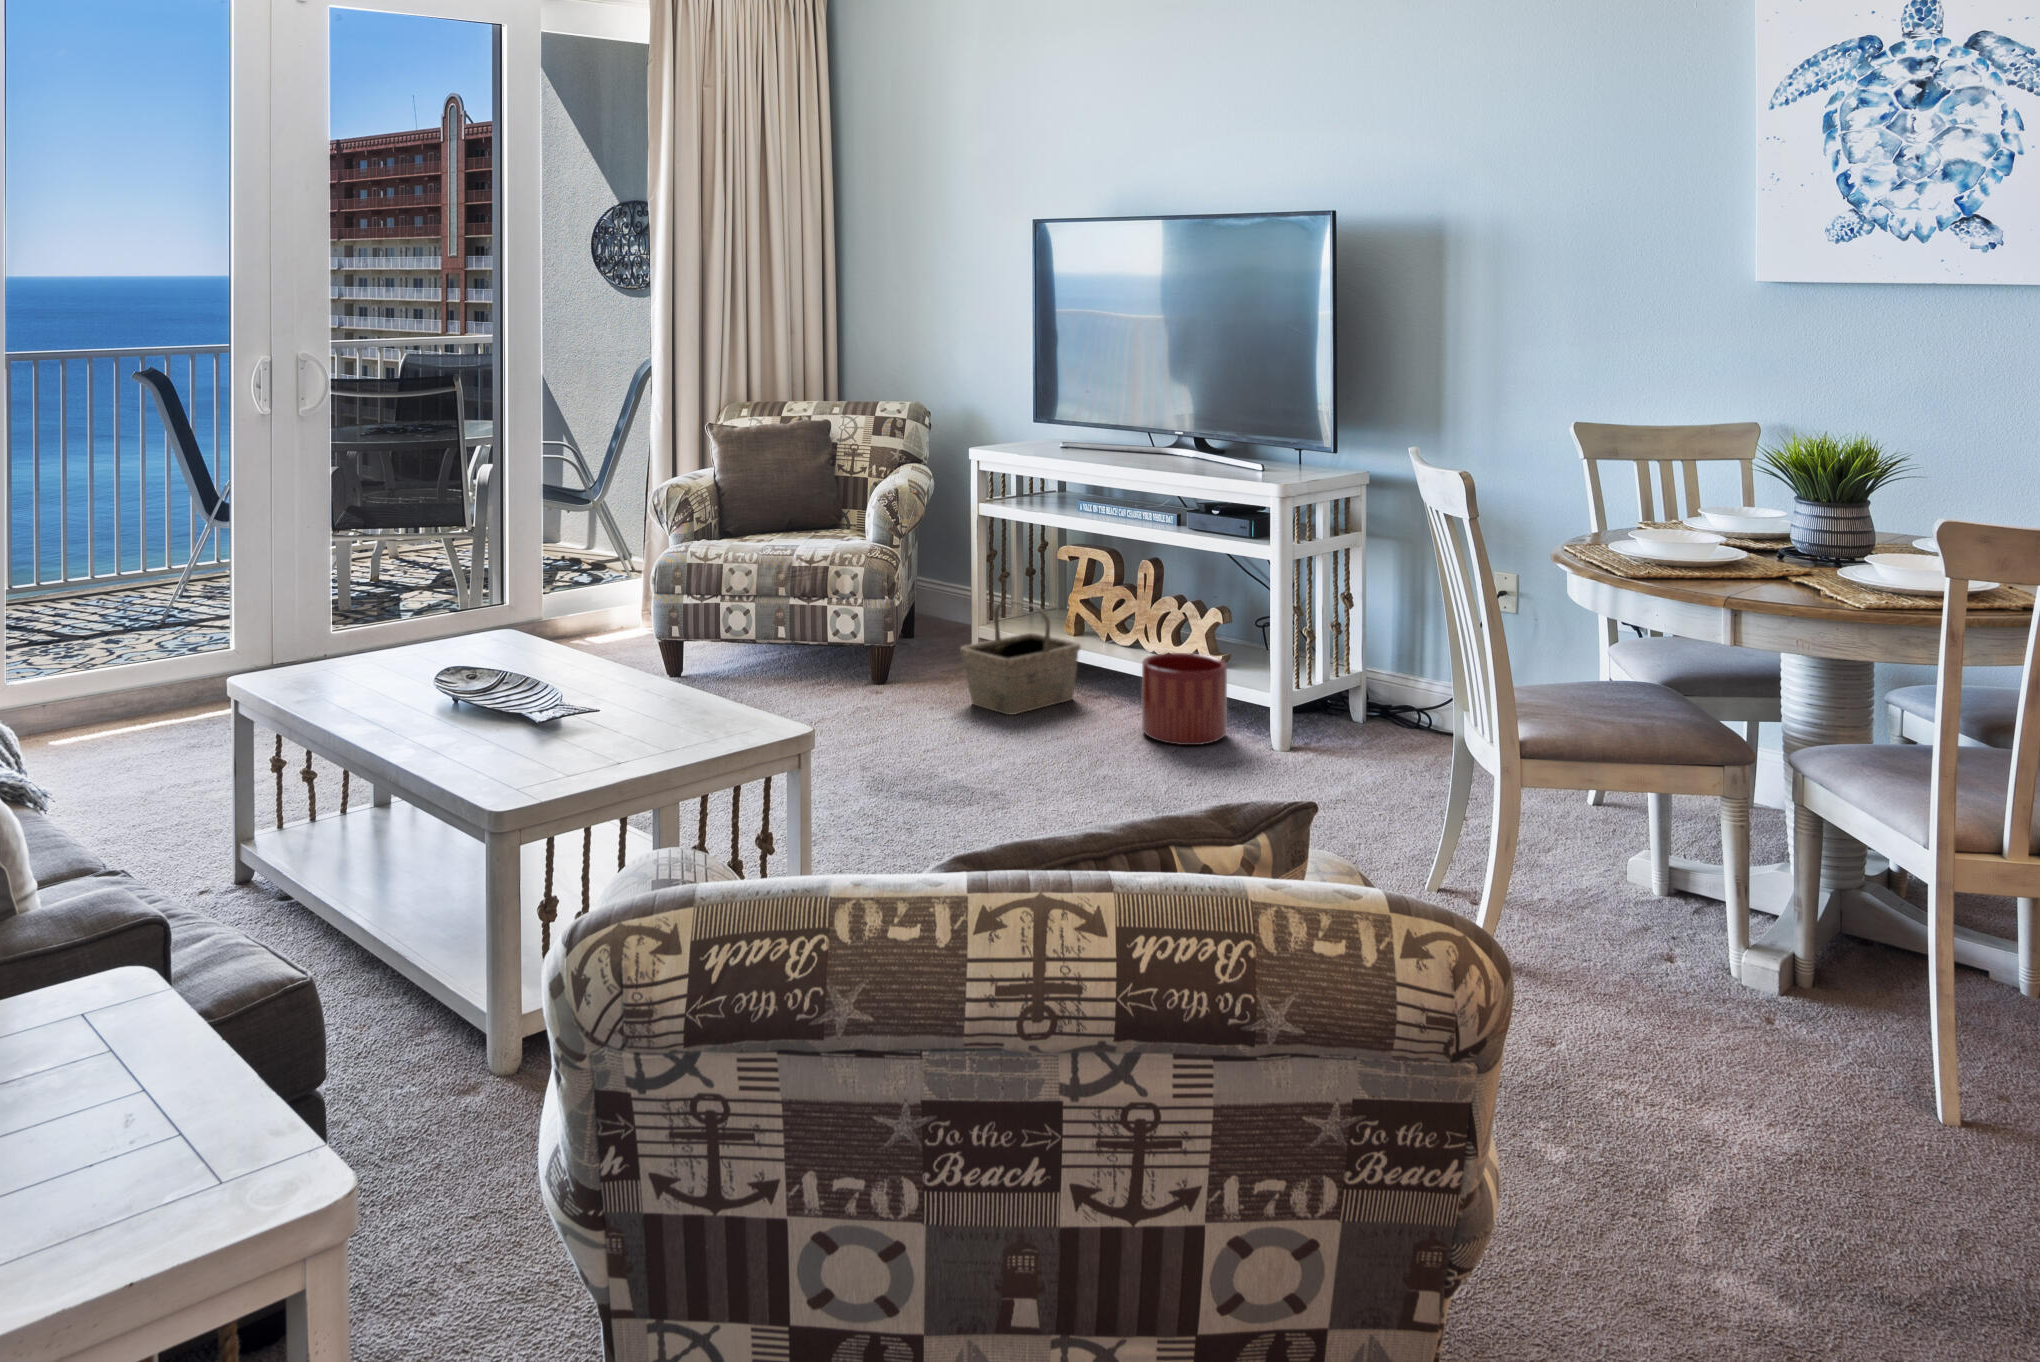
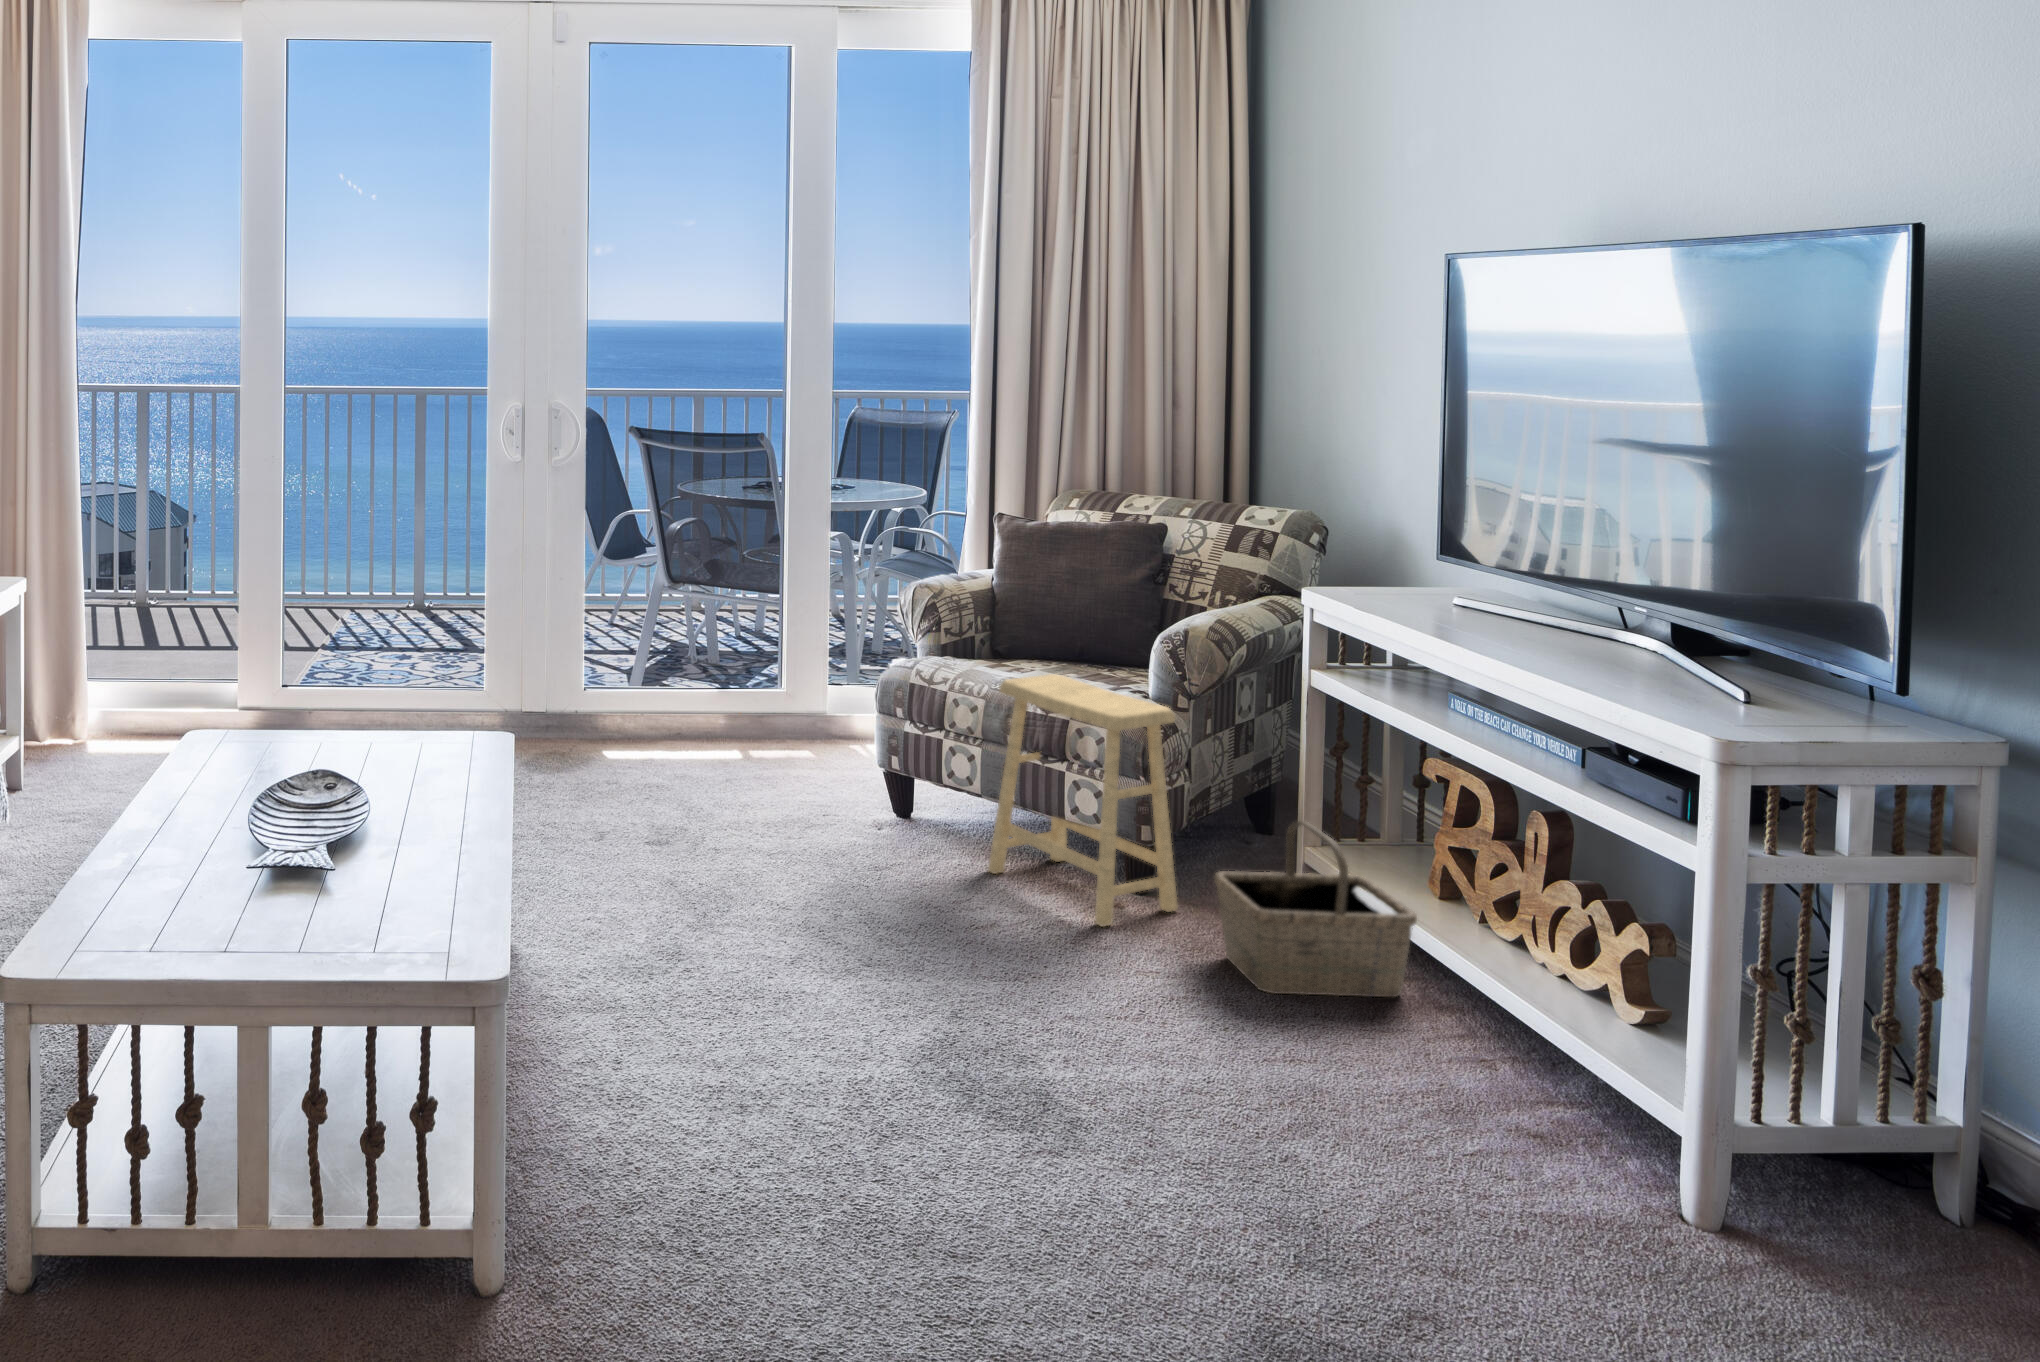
footstool: none [781,536,918,707] -> present [988,674,1178,927]
planter: present [1142,653,1227,745] -> none [1445,972,1615,1155]

